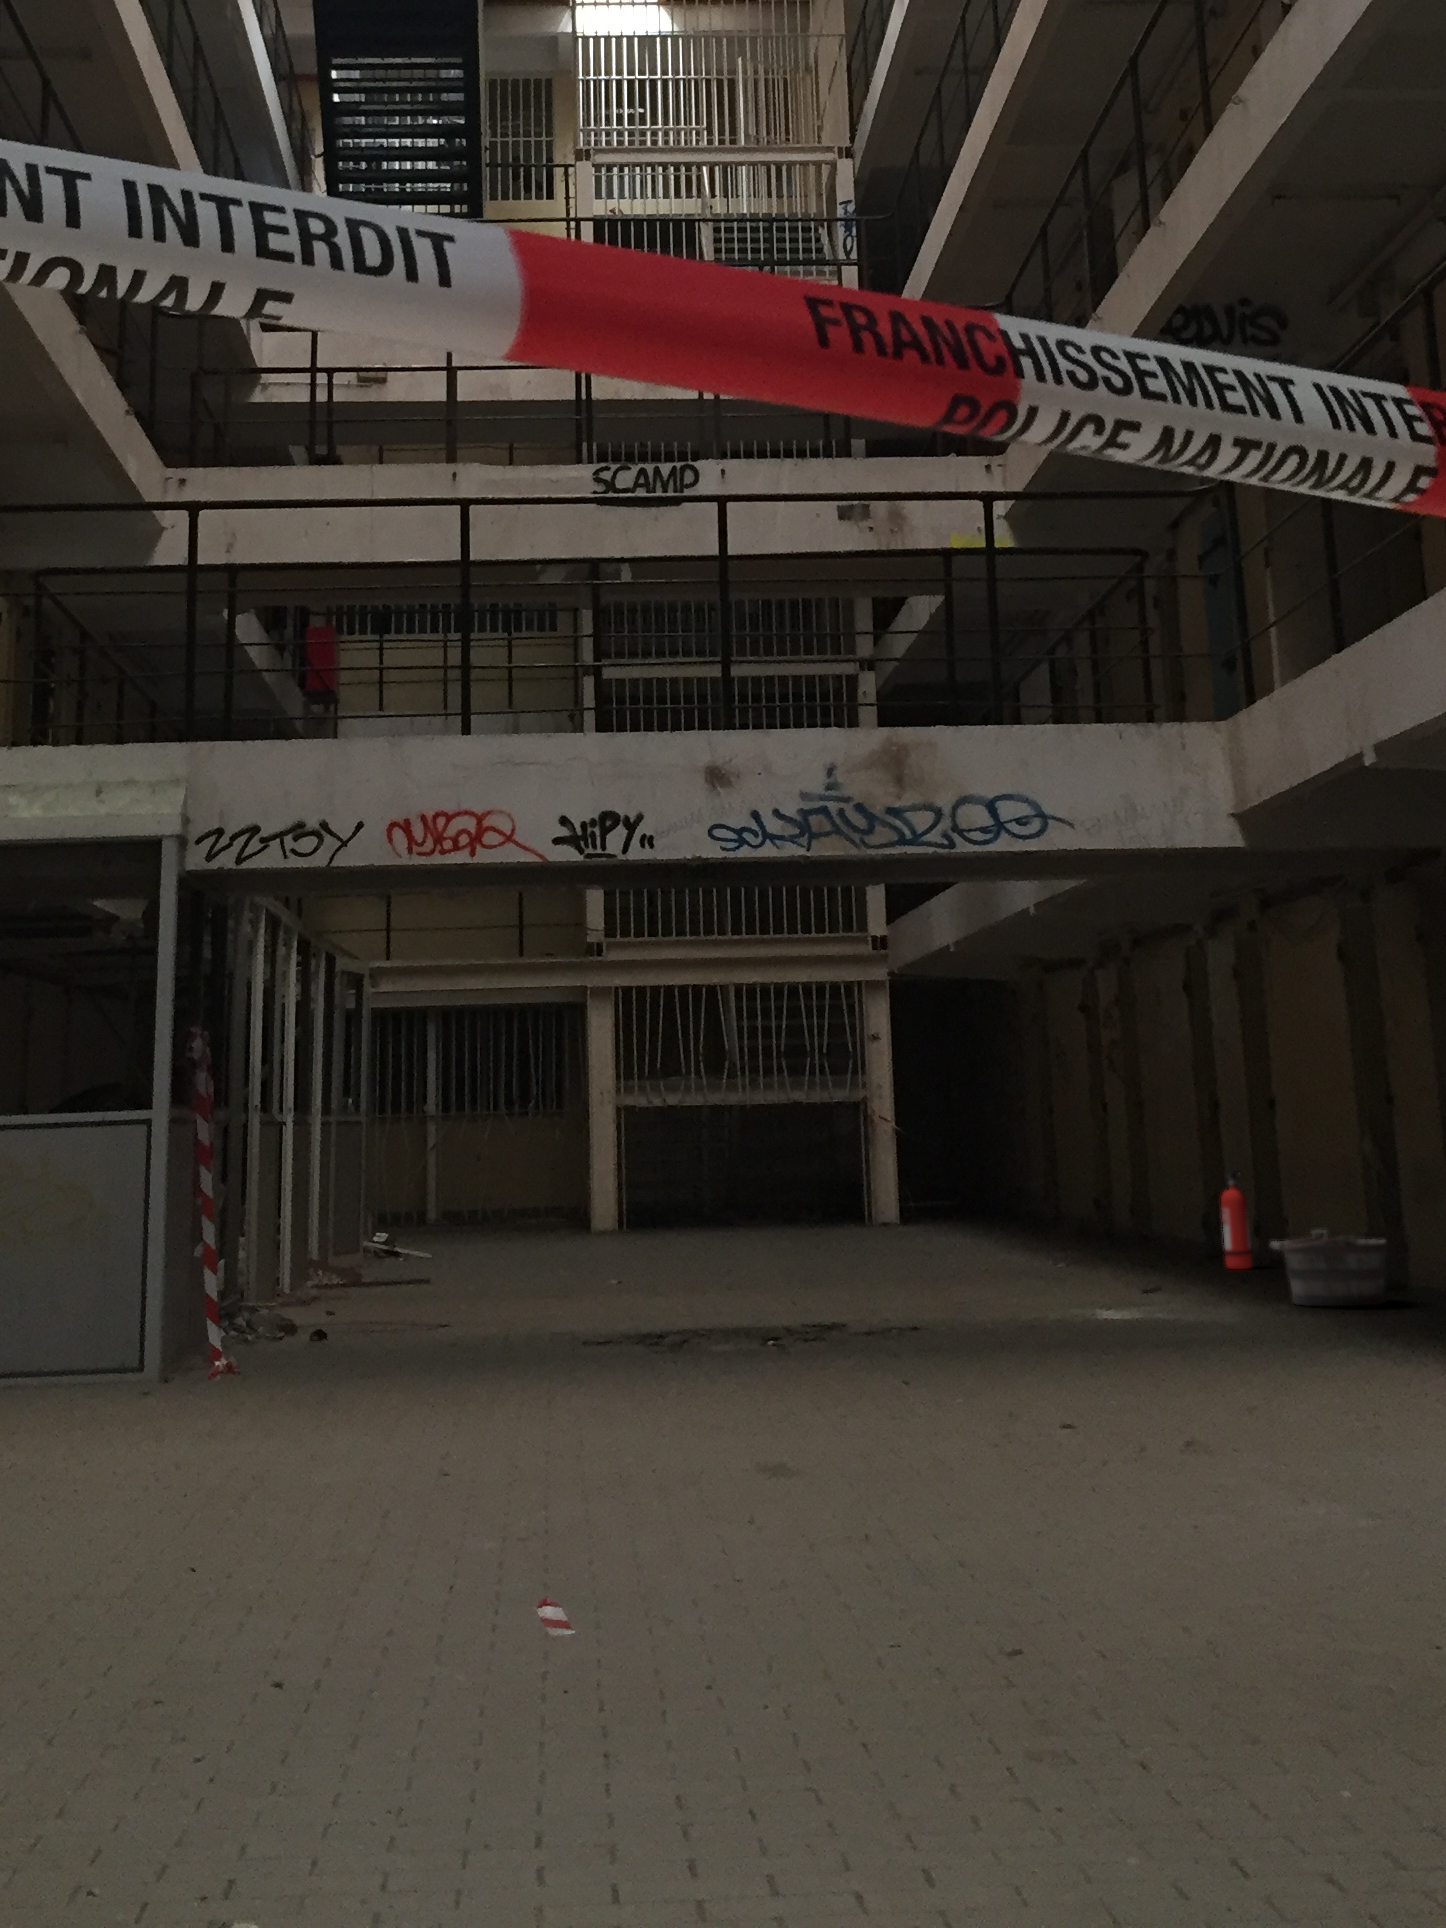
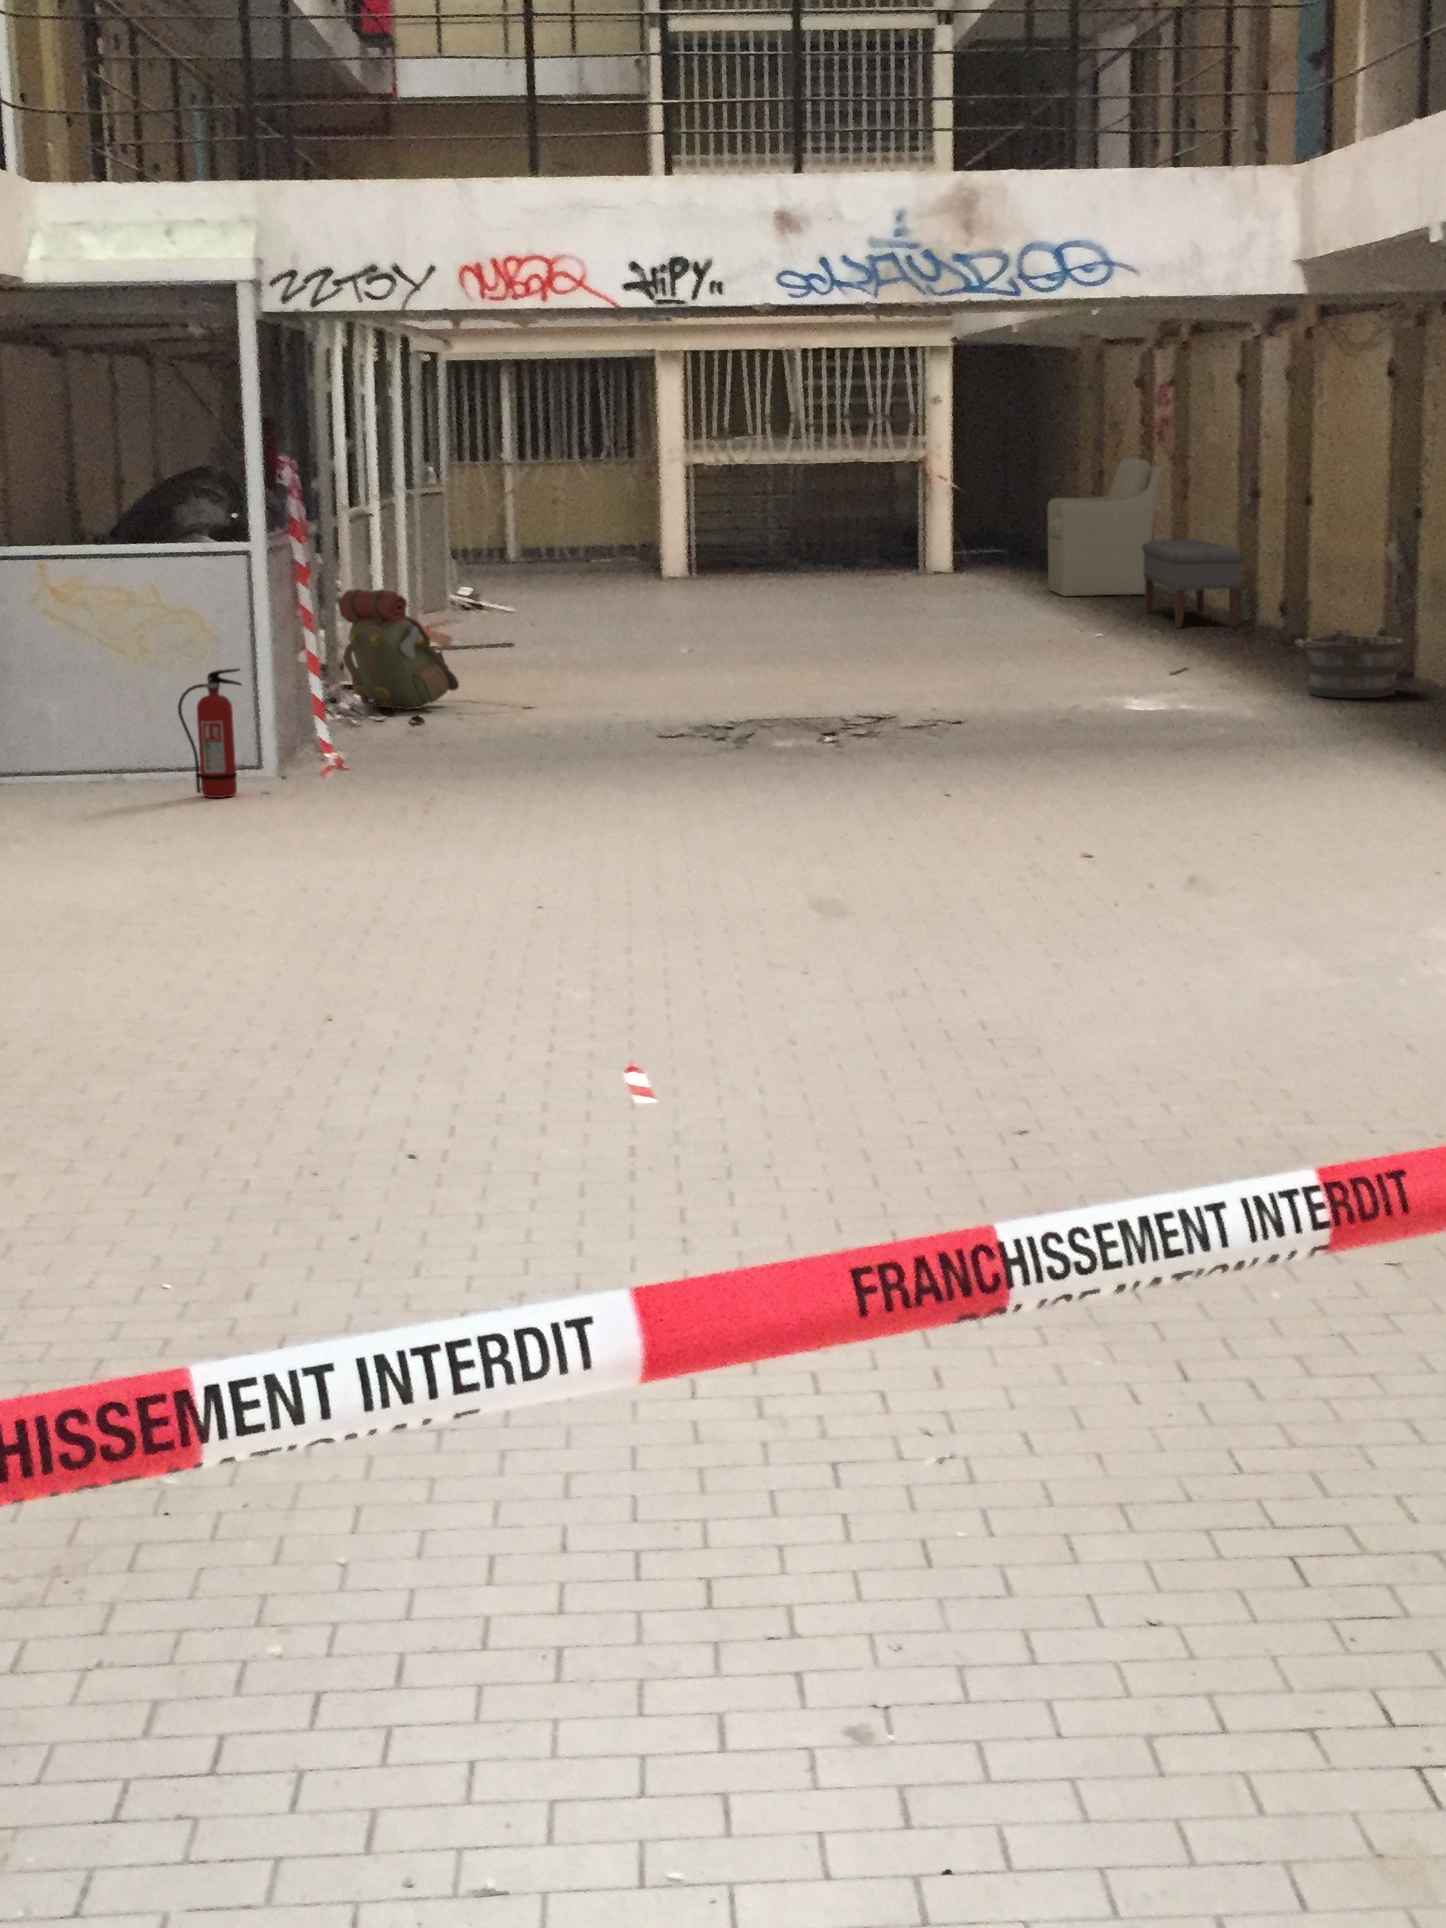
chair: none [992,1088,1107,1237] -> present [1047,458,1161,596]
bench: none [1095,1166,1203,1257] -> present [1142,539,1242,628]
fire extinguisher: present [1221,1170,1252,1269] -> present [178,669,241,798]
backpack: none [243,1189,368,1329] -> present [338,589,459,710]

